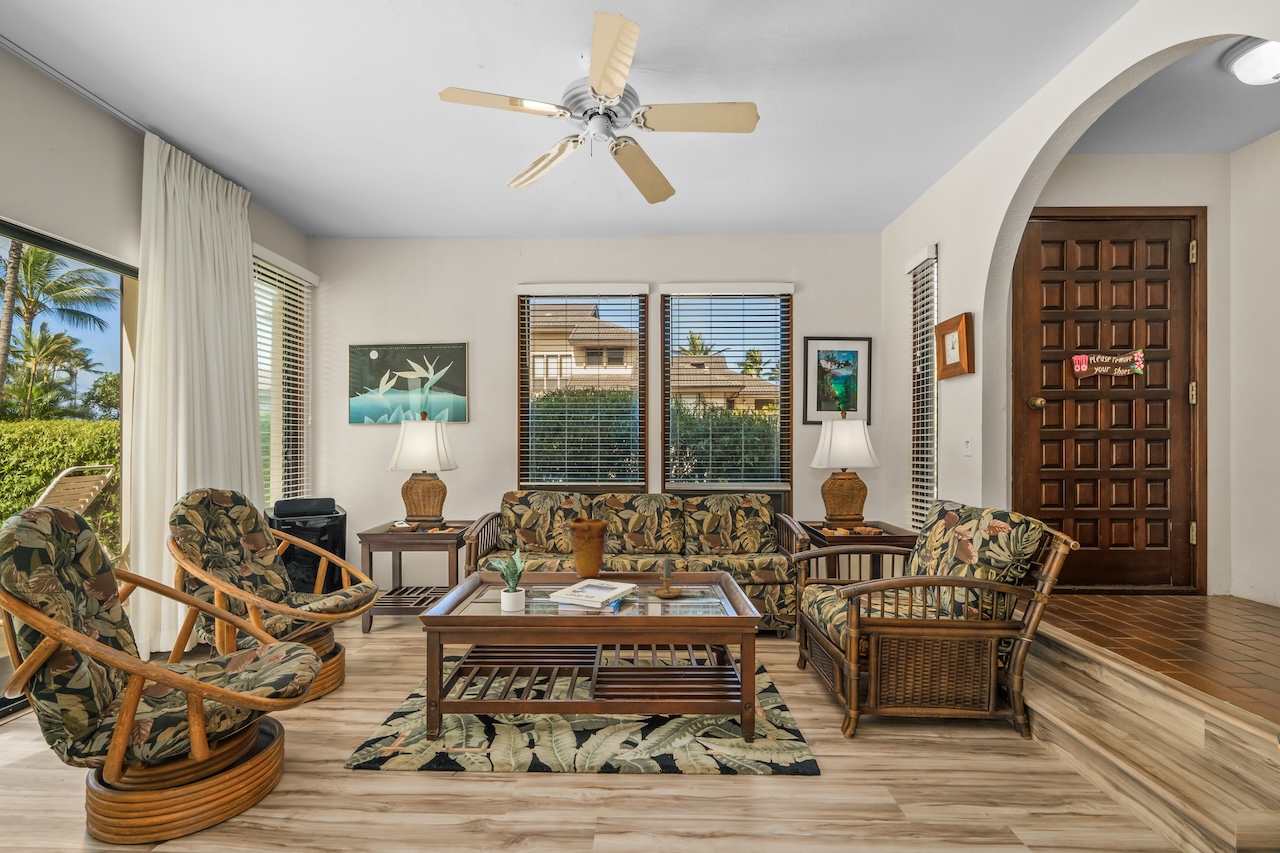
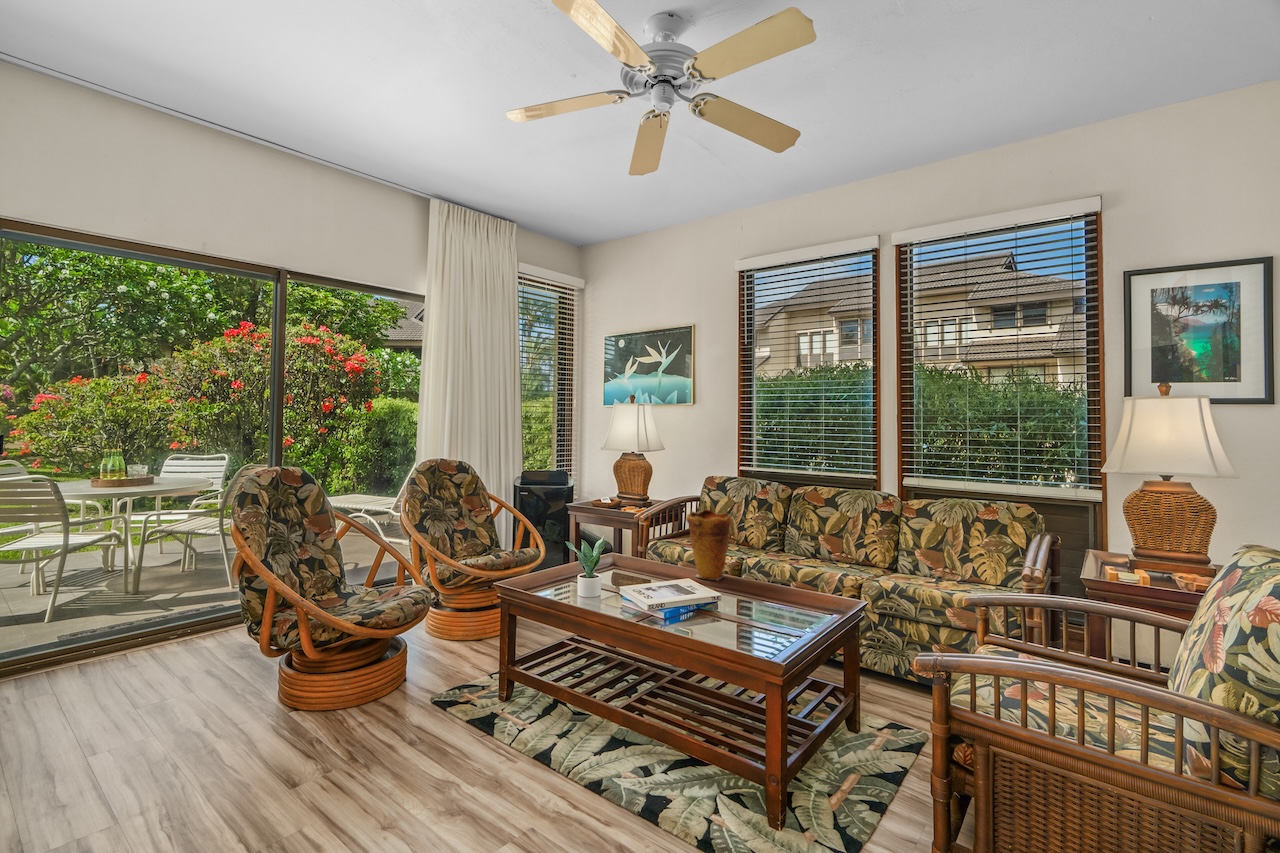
candle: present [652,558,688,598] -> none [715,571,755,626]

